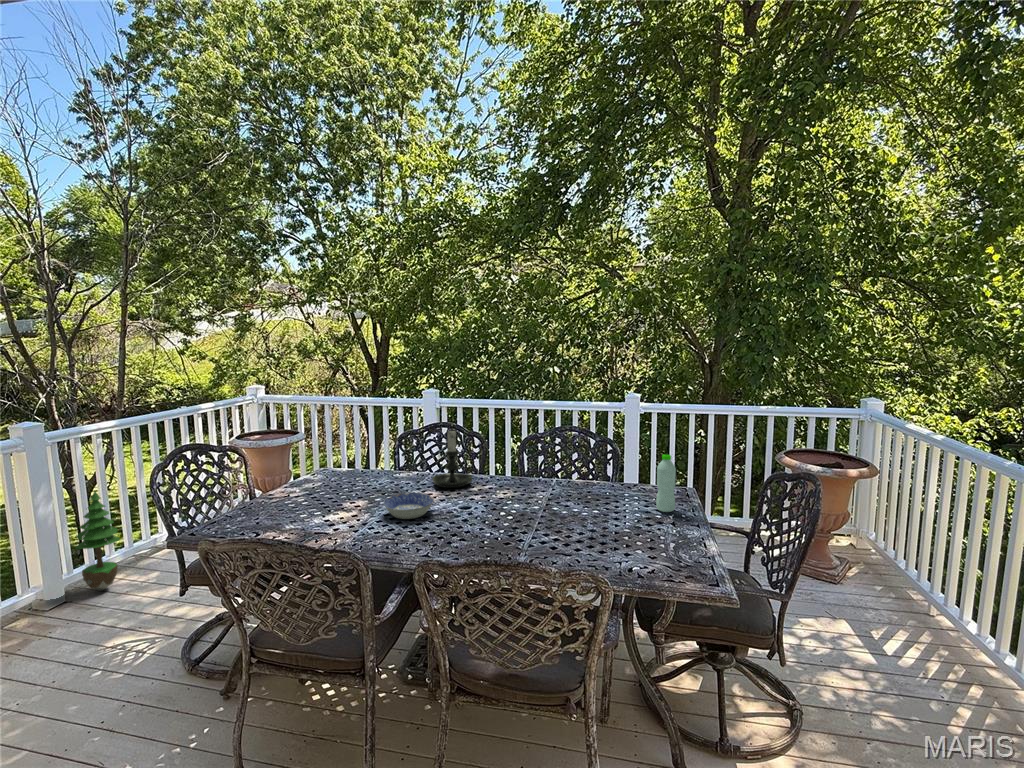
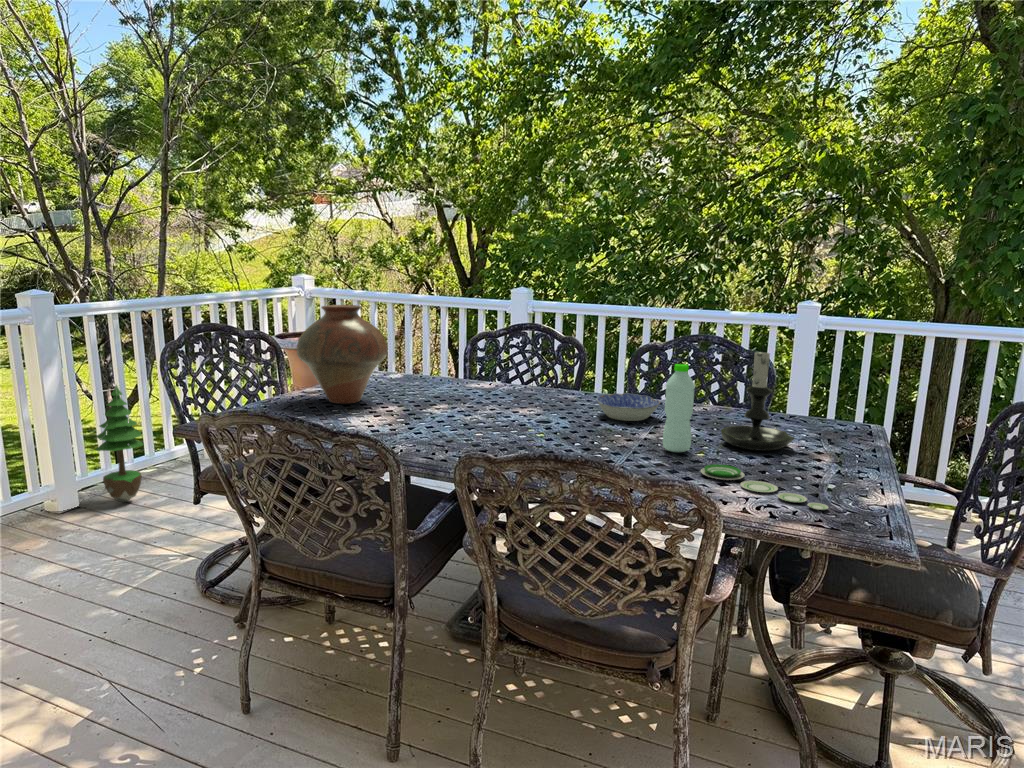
vase: none [268,425,341,503] -> present [296,305,387,404]
candle holder: present [433,431,472,488] -> present [721,346,795,451]
water bottle: present [656,454,676,512] -> present [663,364,695,452]
bowl: present [383,493,434,519] -> present [597,393,660,421]
plate: none [586,538,674,572] -> present [701,464,828,510]

